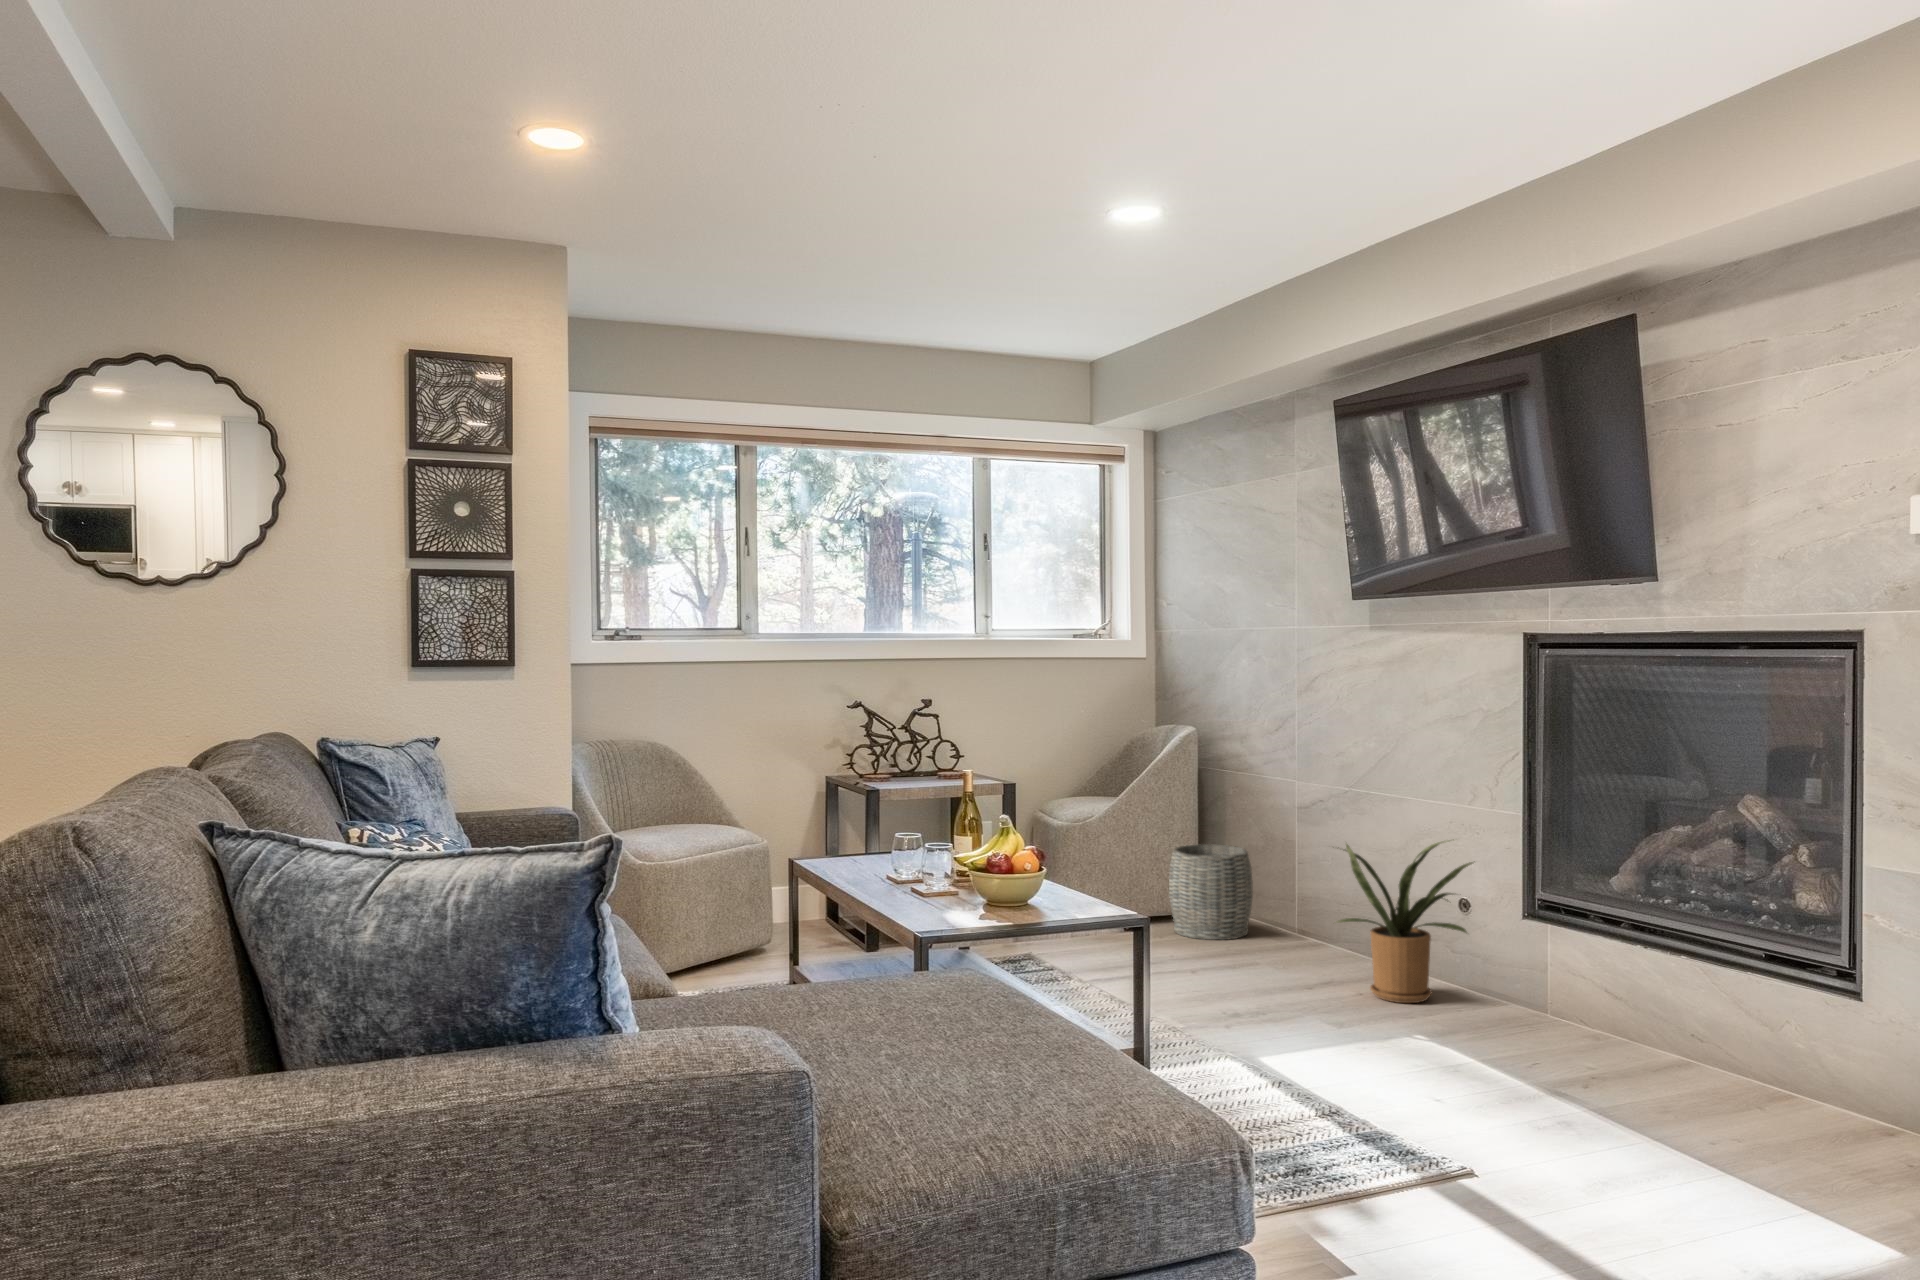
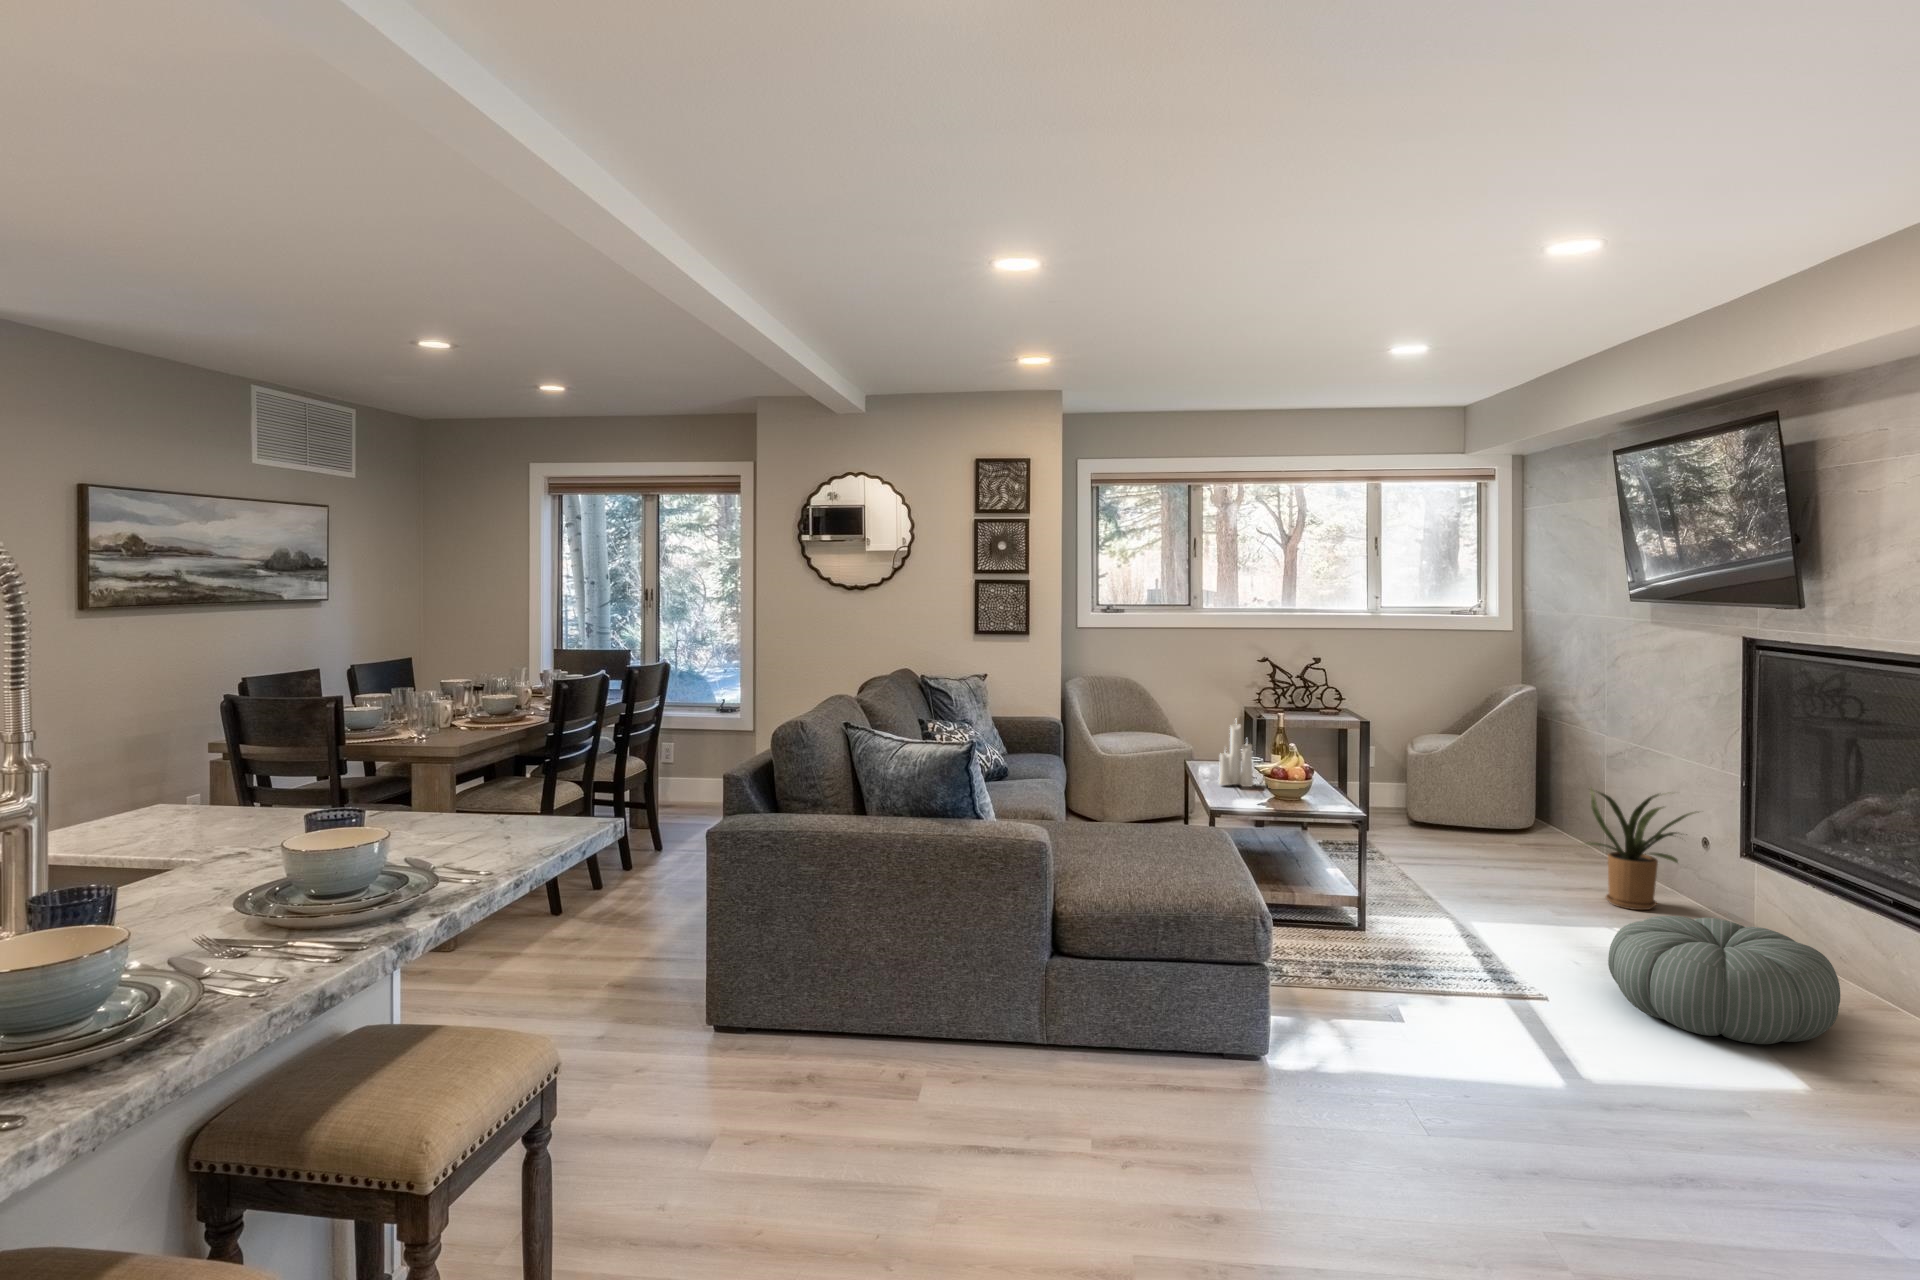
candle: none [880,772,935,892] -> present [1218,724,1253,787]
woven basket: present [1169,844,1253,940] -> none [1492,779,1562,852]
pouf: none [1528,1007,1843,1190] -> present [1608,916,1840,1044]

